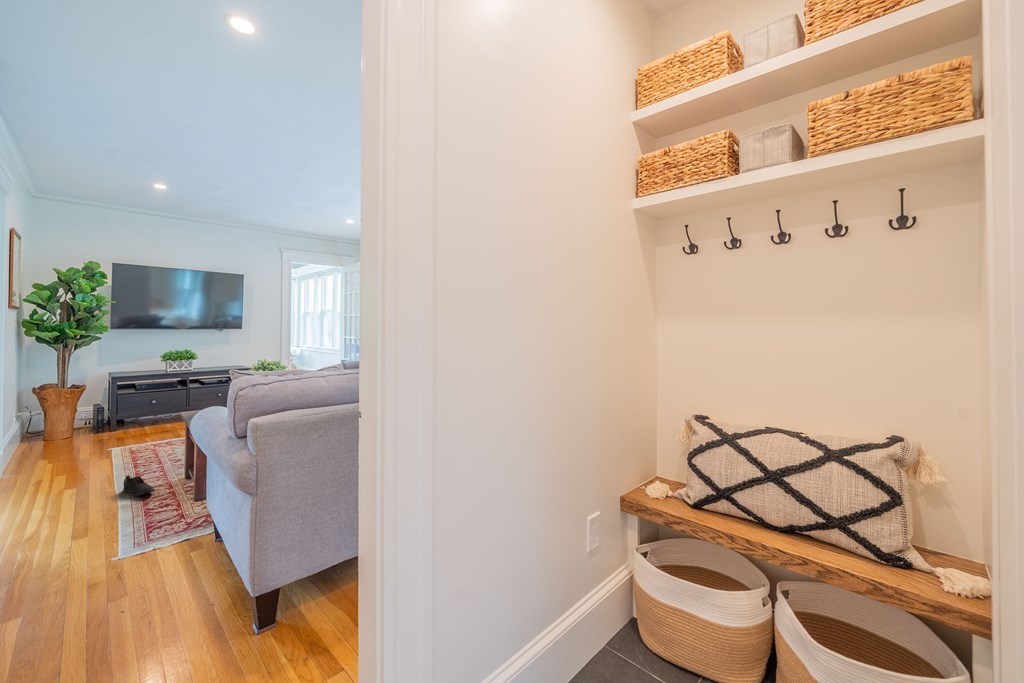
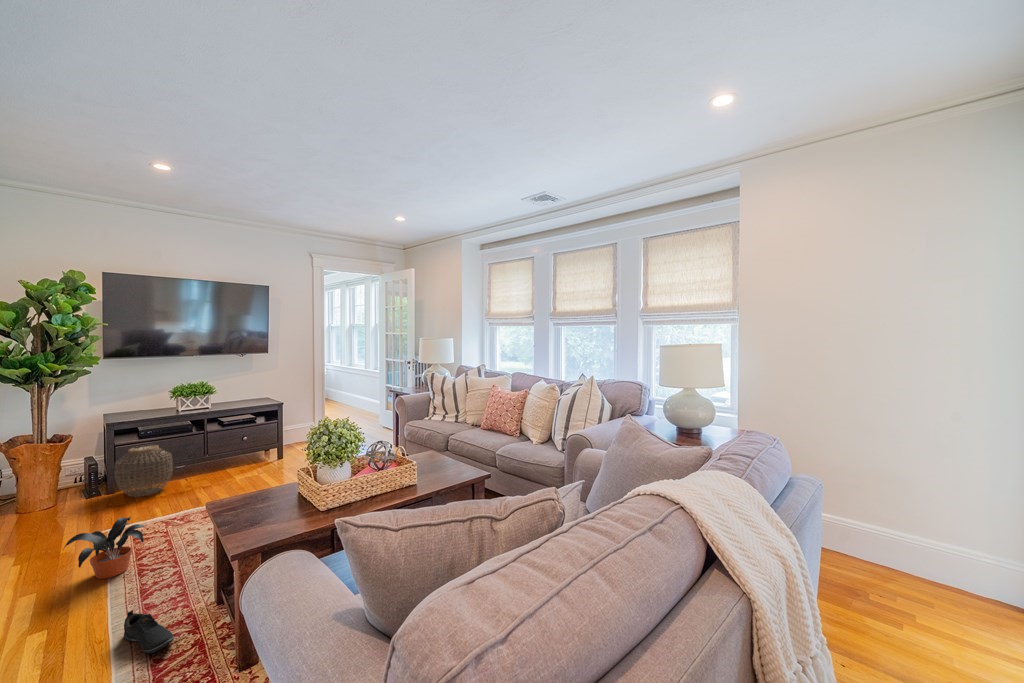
woven basket: none [118,396,162,434] -> present [115,445,173,497]
potted plant: none [83,432,141,469] -> present [64,517,145,579]

